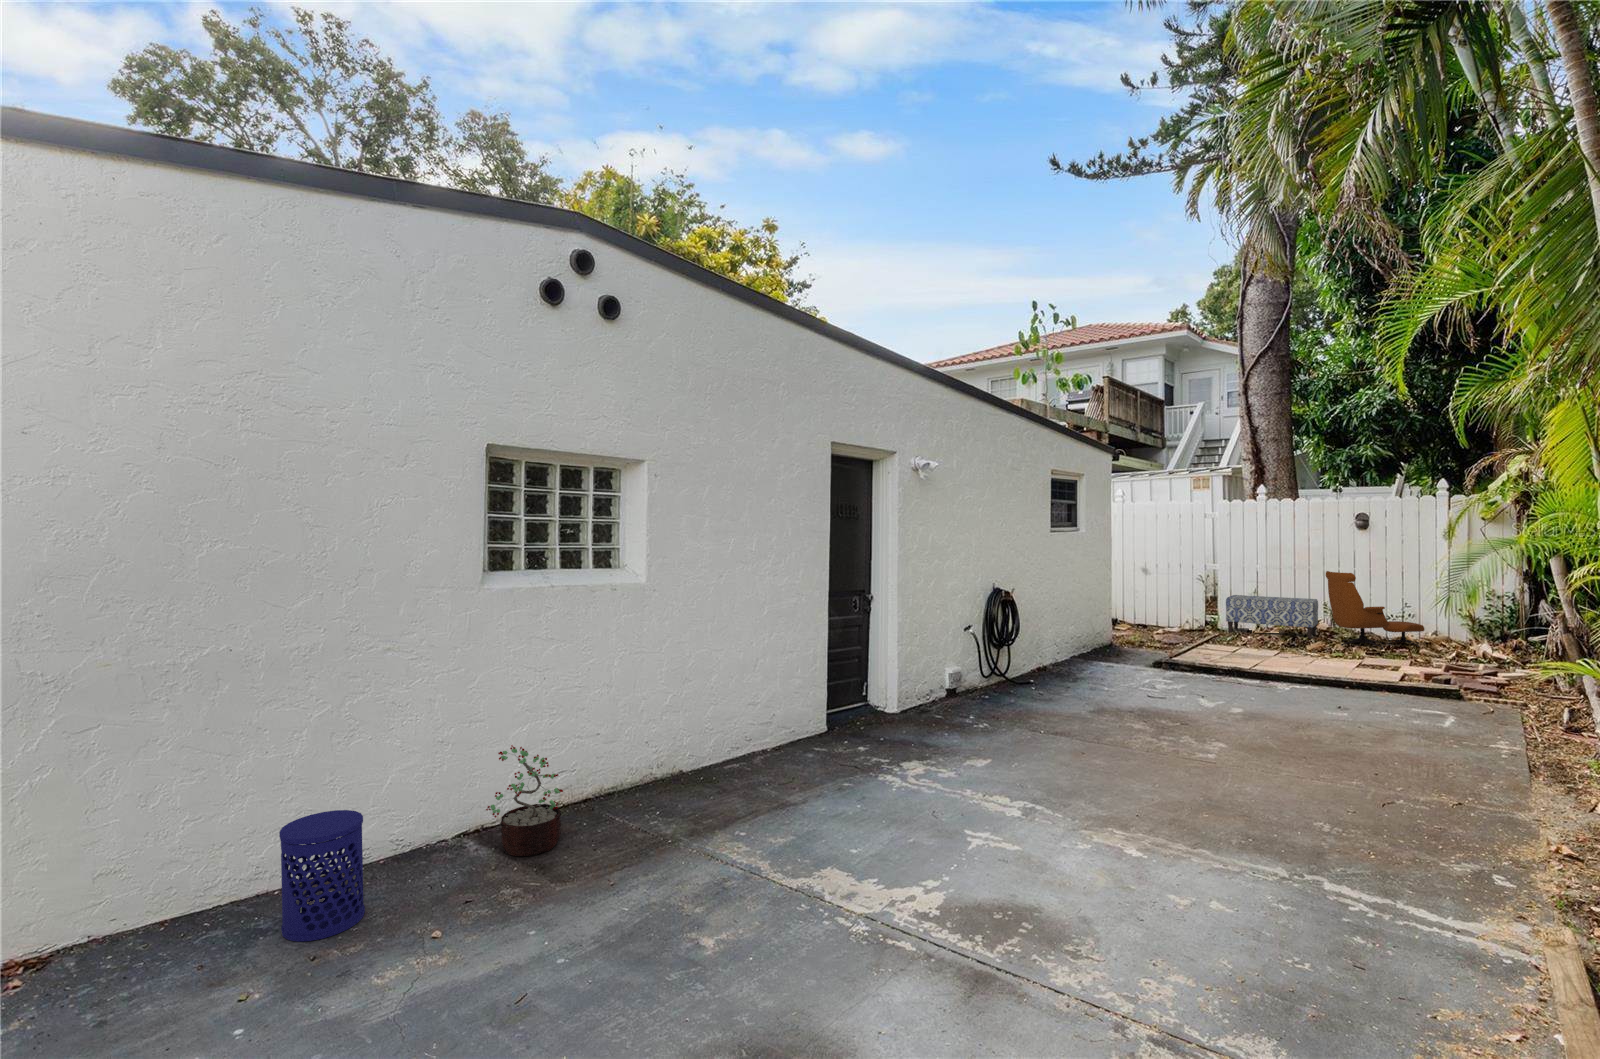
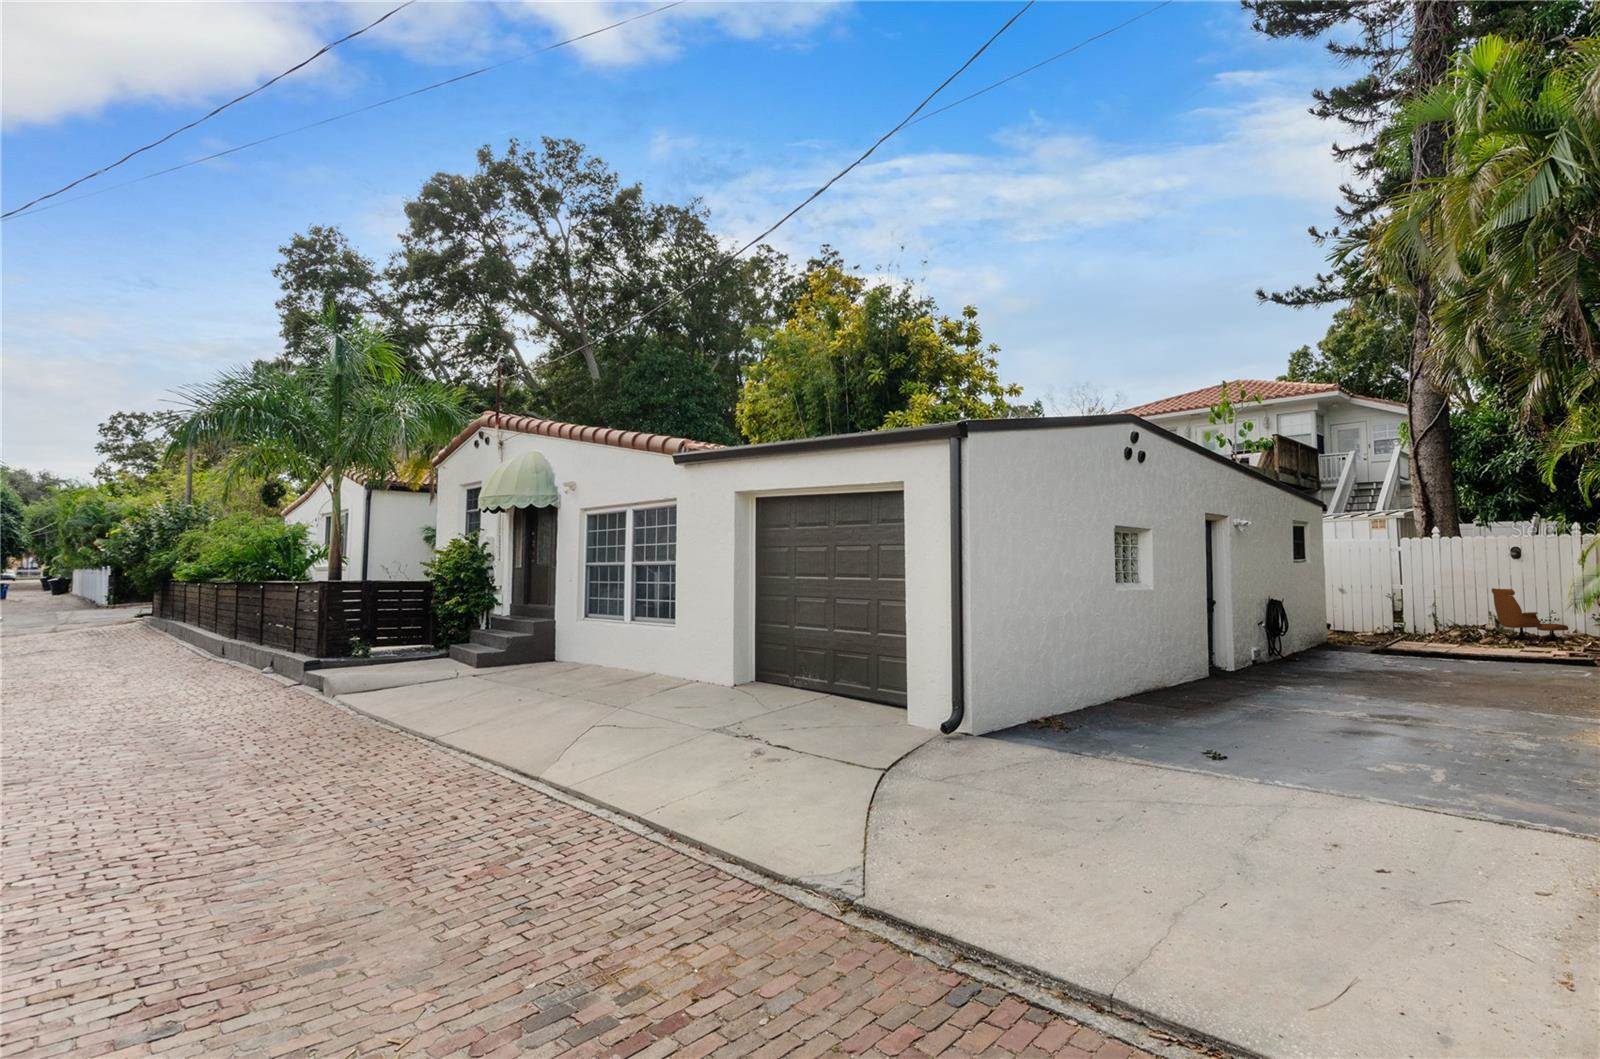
bench: present [1226,595,1318,639] -> none [1413,607,1486,637]
decorative plant: present [486,745,563,856] -> none [1129,657,1161,702]
waste bin: present [279,810,365,942] -> none [1096,674,1126,716]

